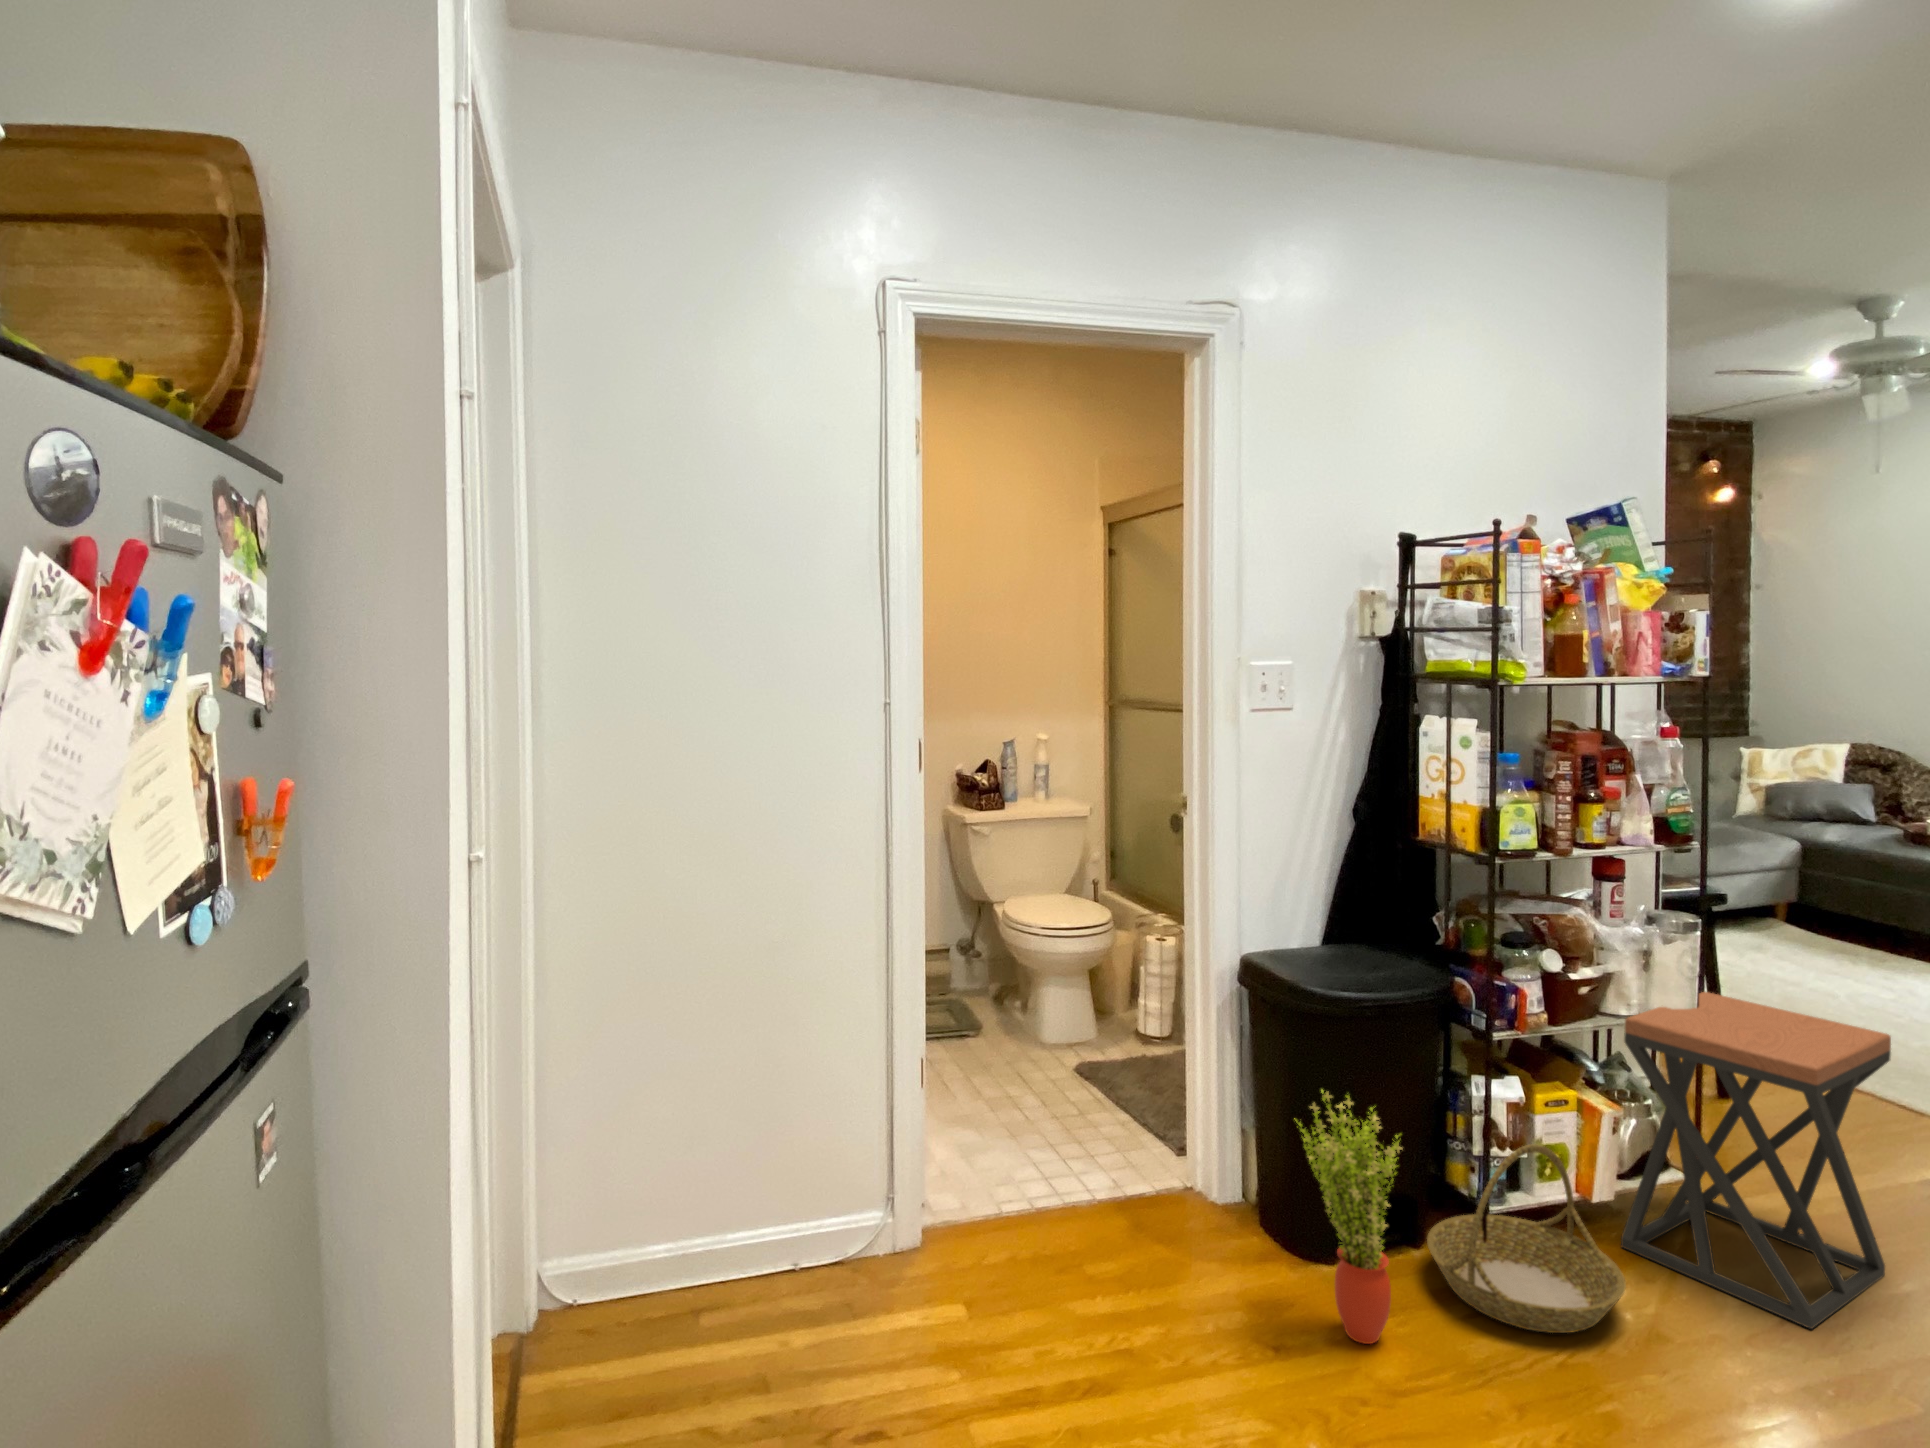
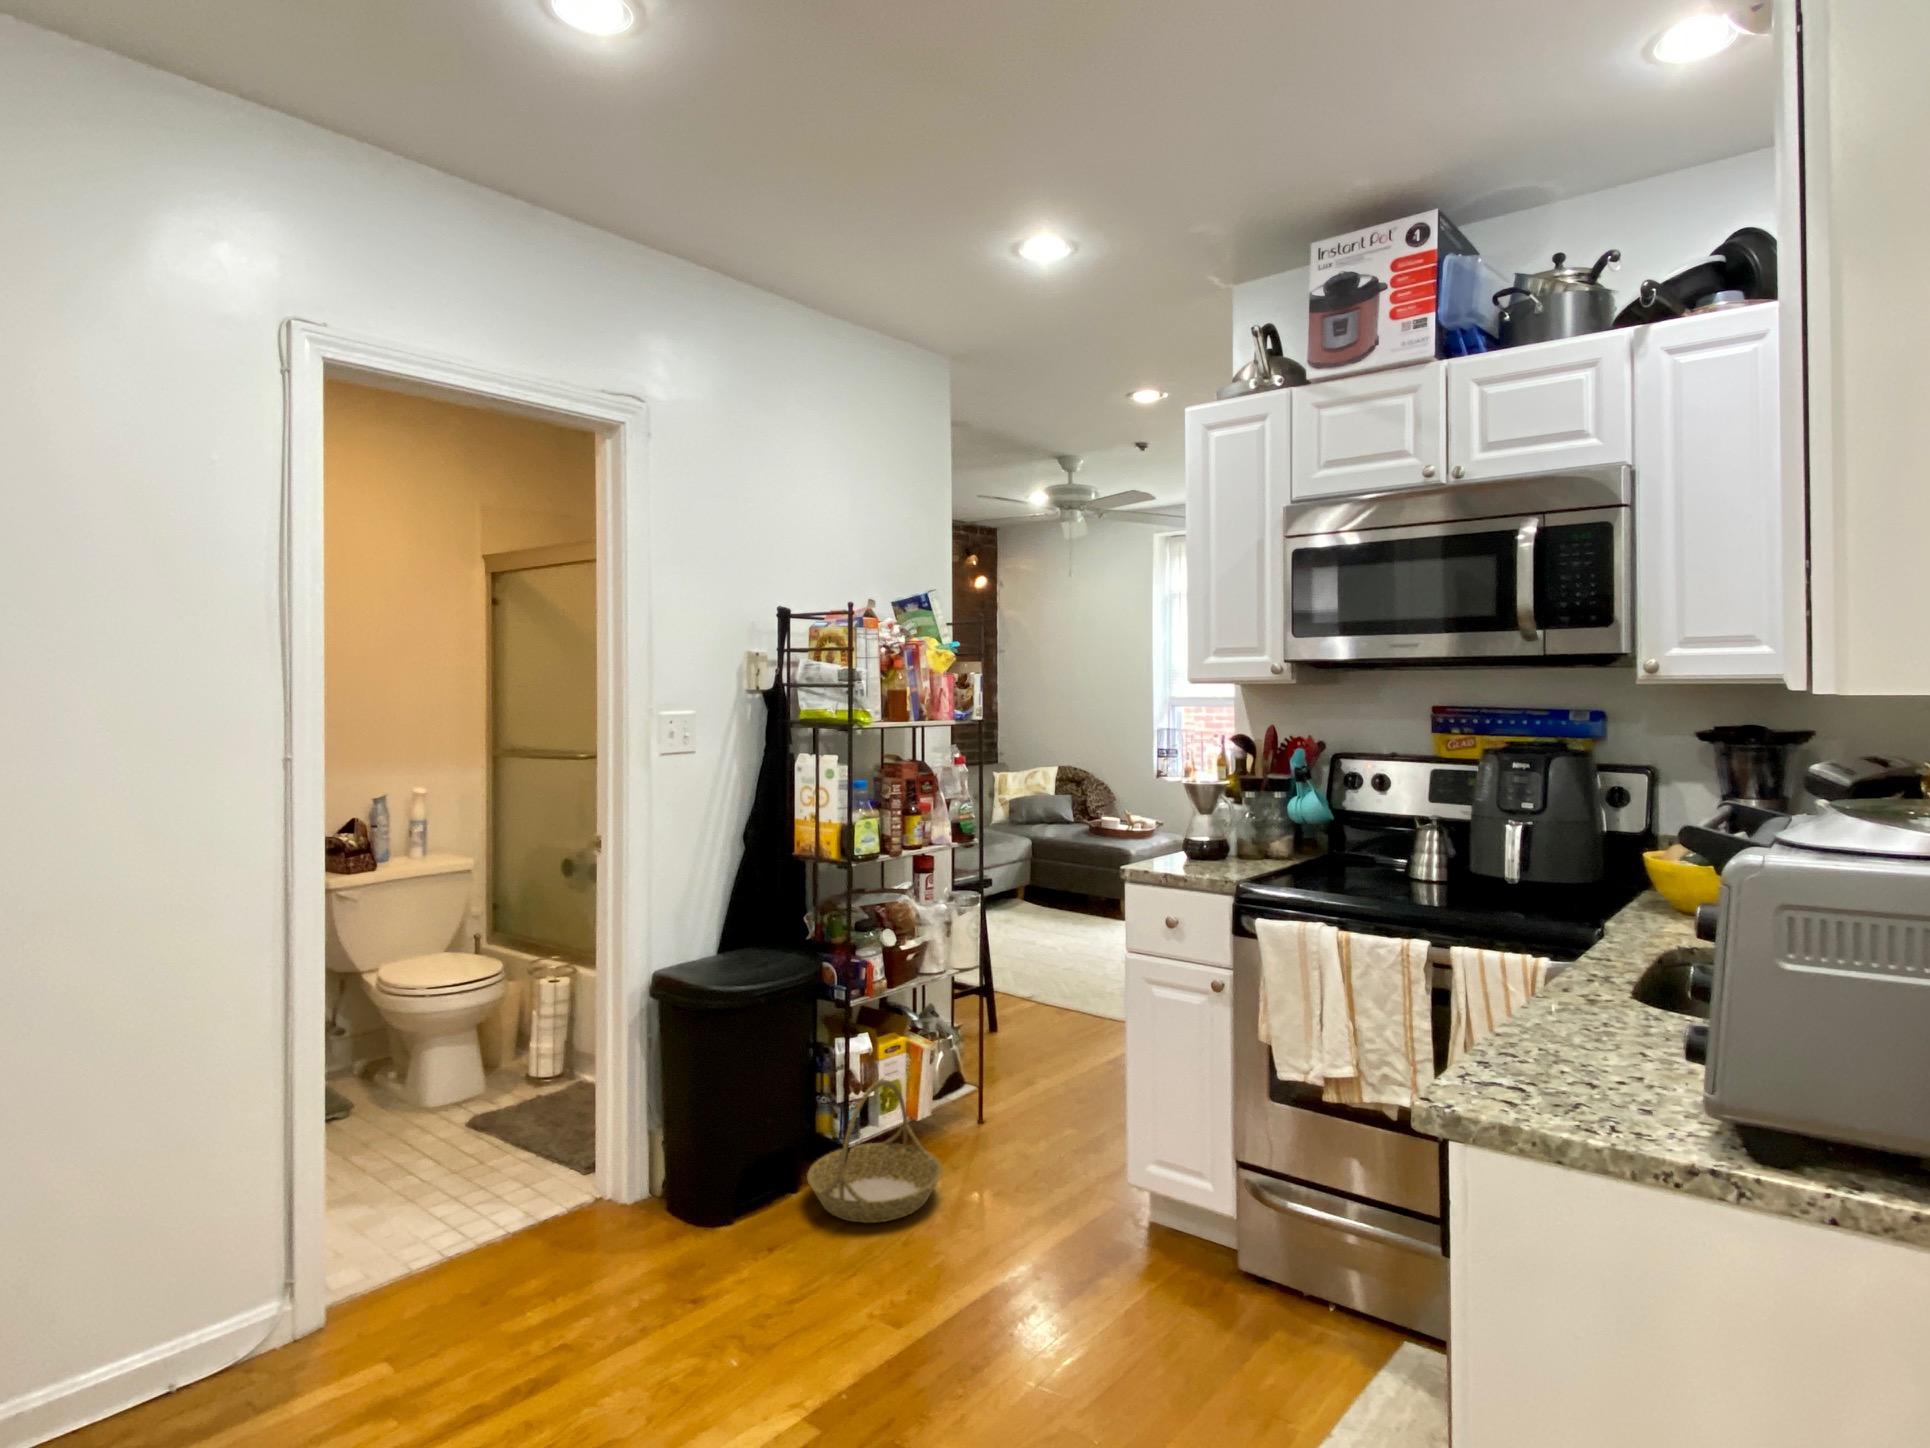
stool: present [1621,992,1891,1329] -> none [937,948,1085,1165]
potted plant: present [1298,1090,1402,1344] -> none [706,1067,793,1273]

